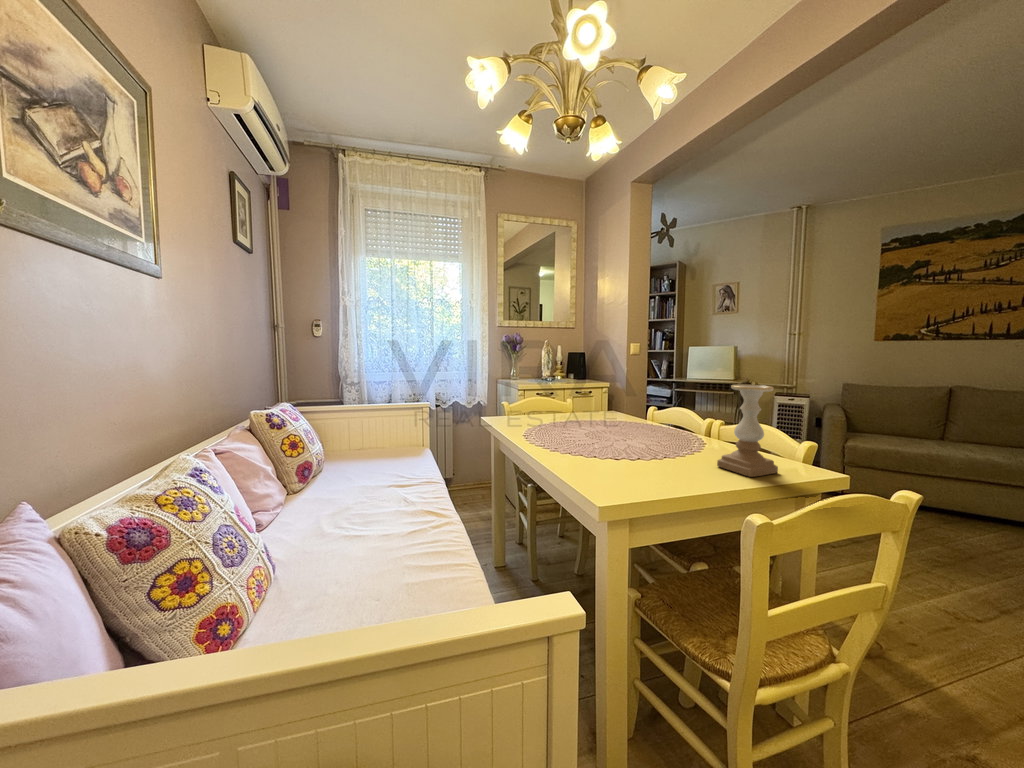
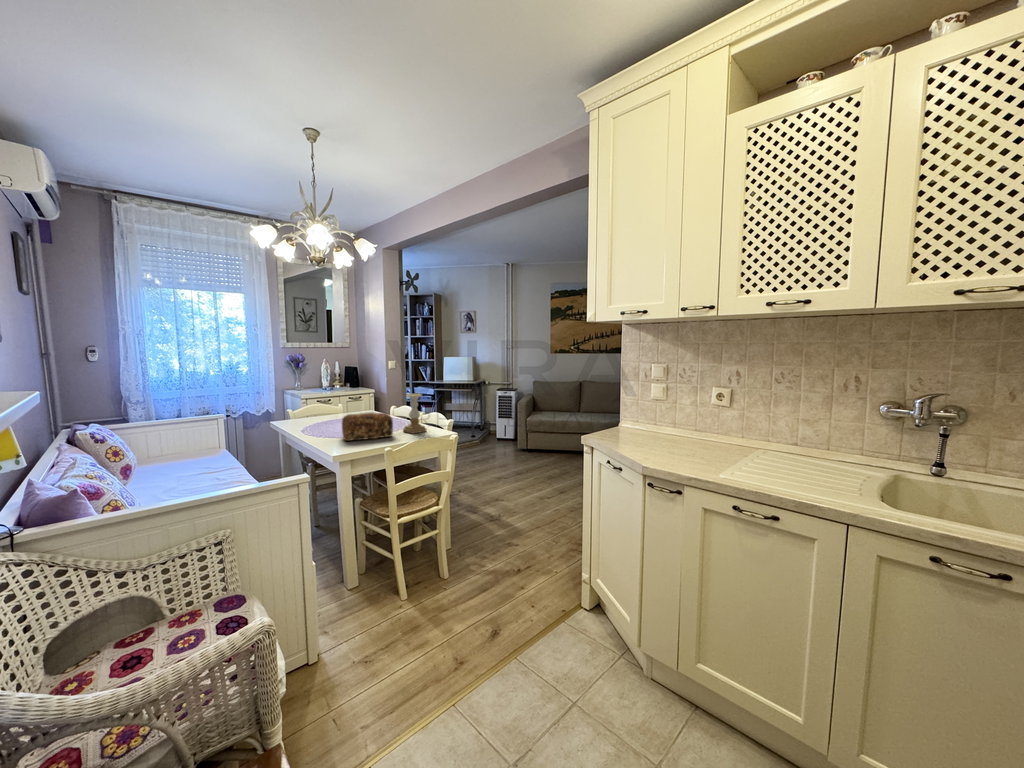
bread loaf: none [593,420,712,482] -> present [342,412,393,441]

